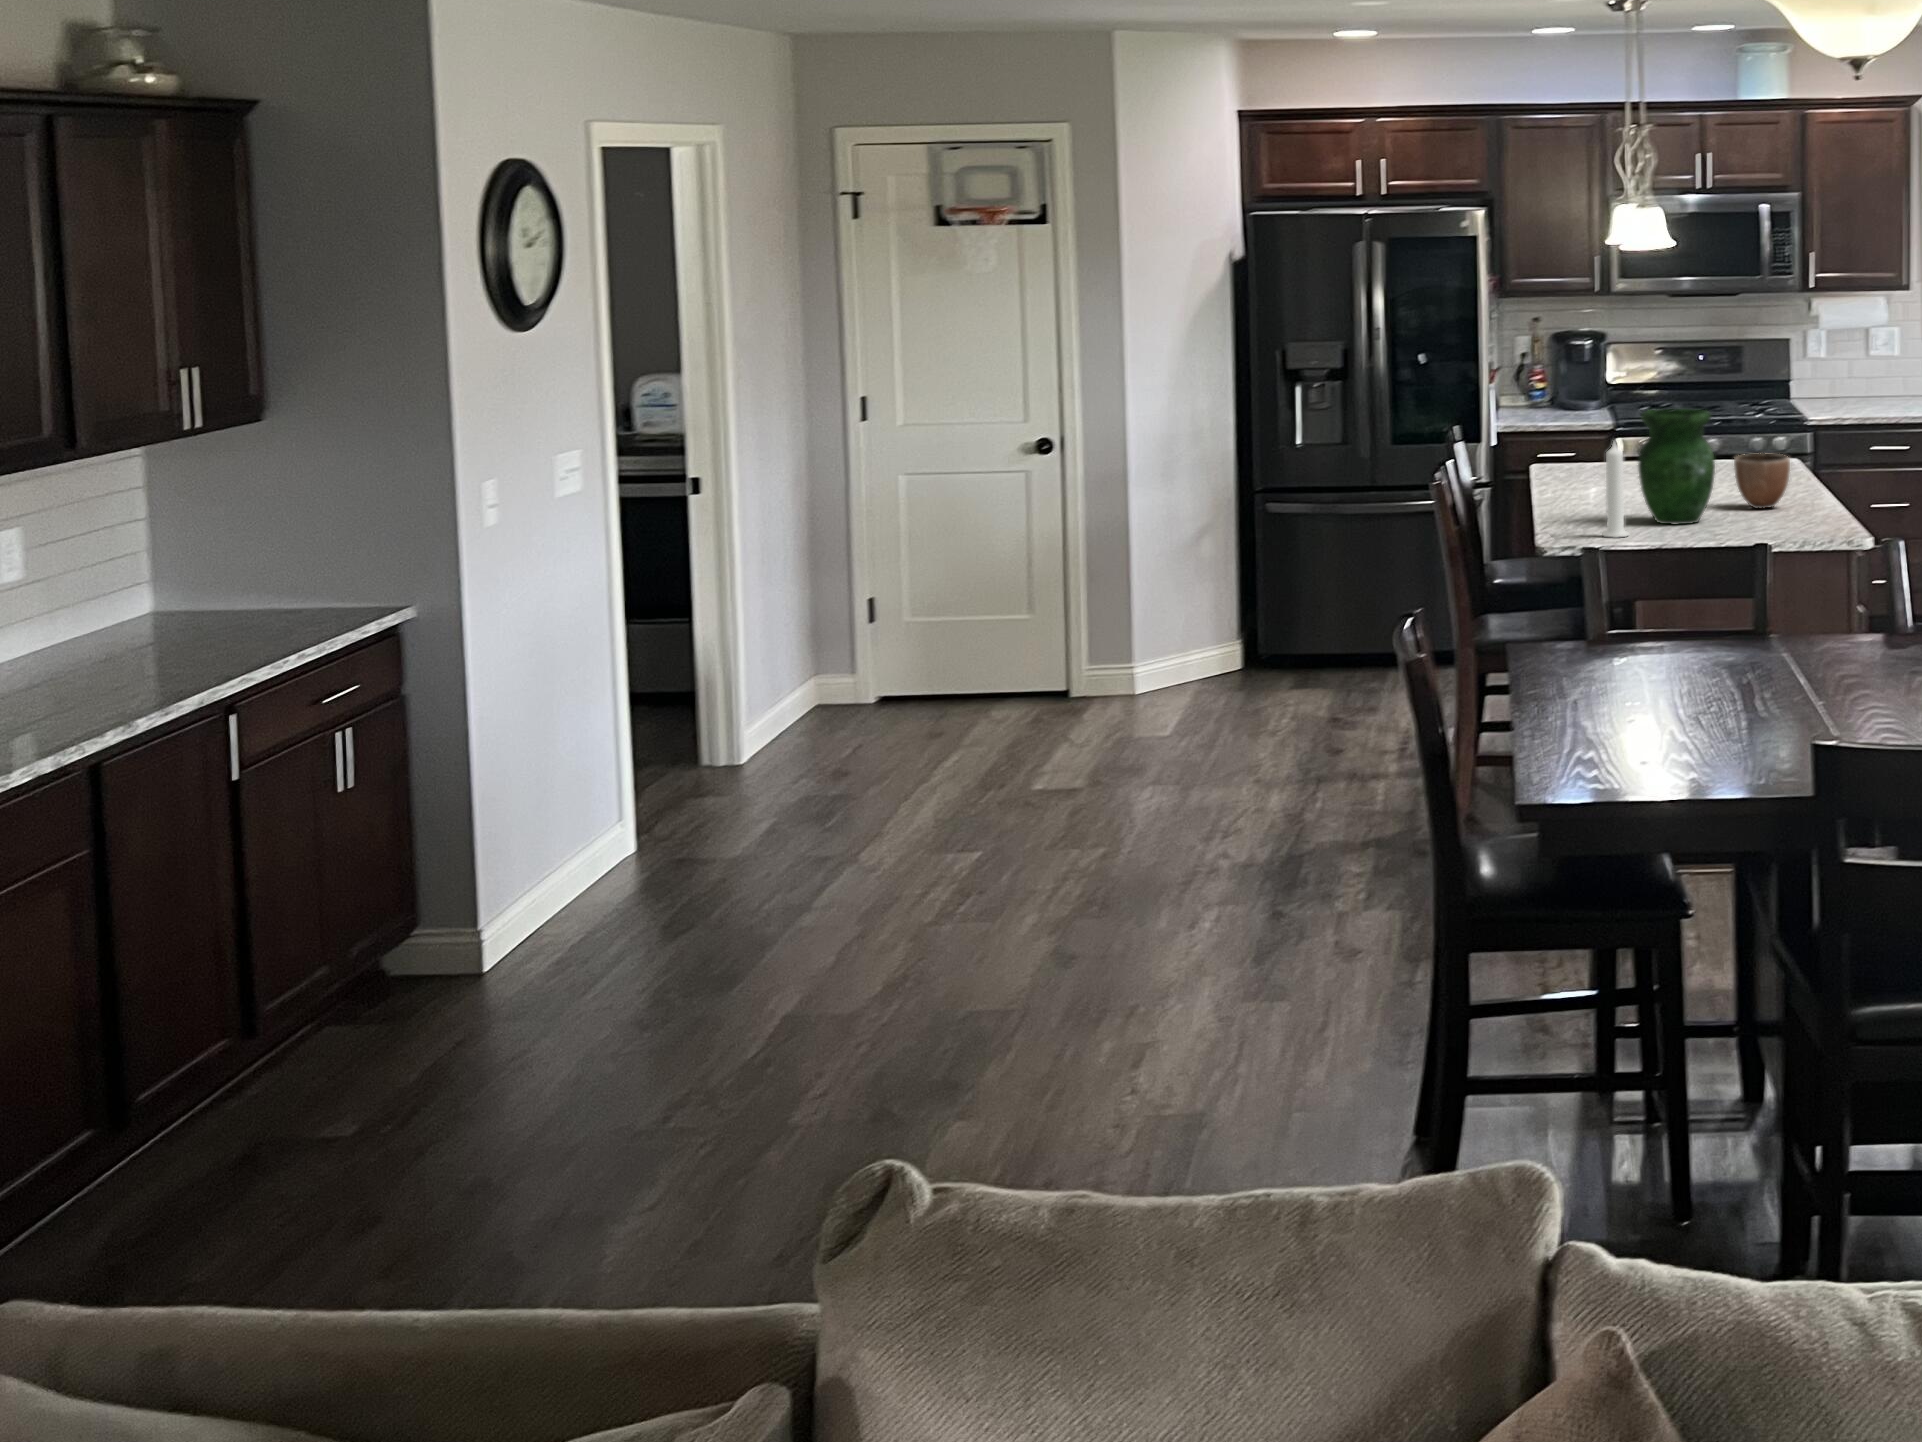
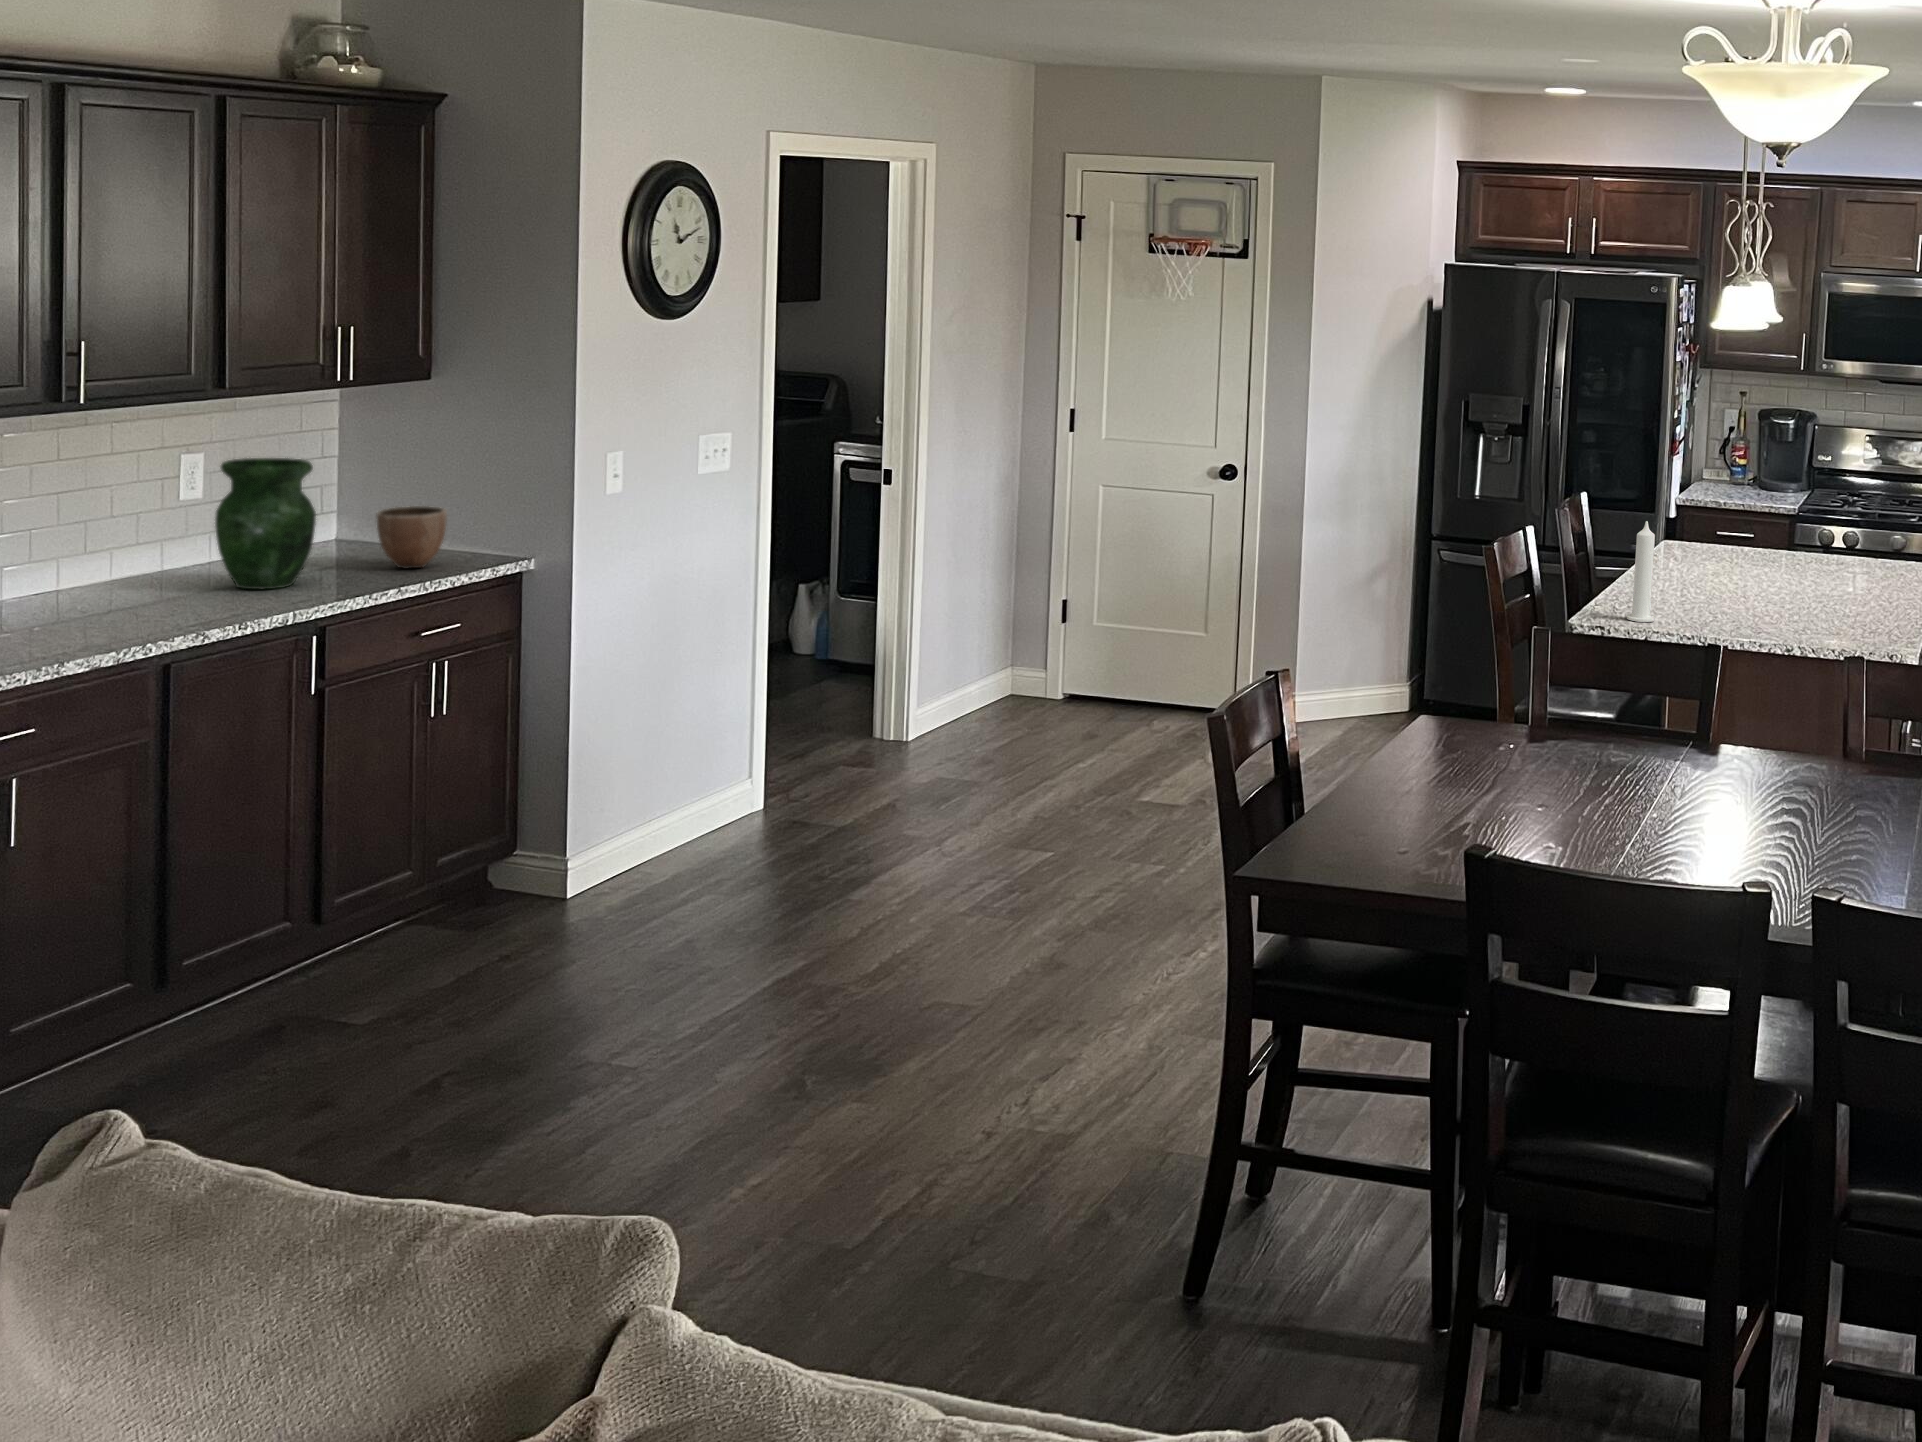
vase: present [1638,409,1715,525] -> present [215,458,316,589]
decorative bowl: present [1734,453,1790,509] -> present [377,506,447,568]

